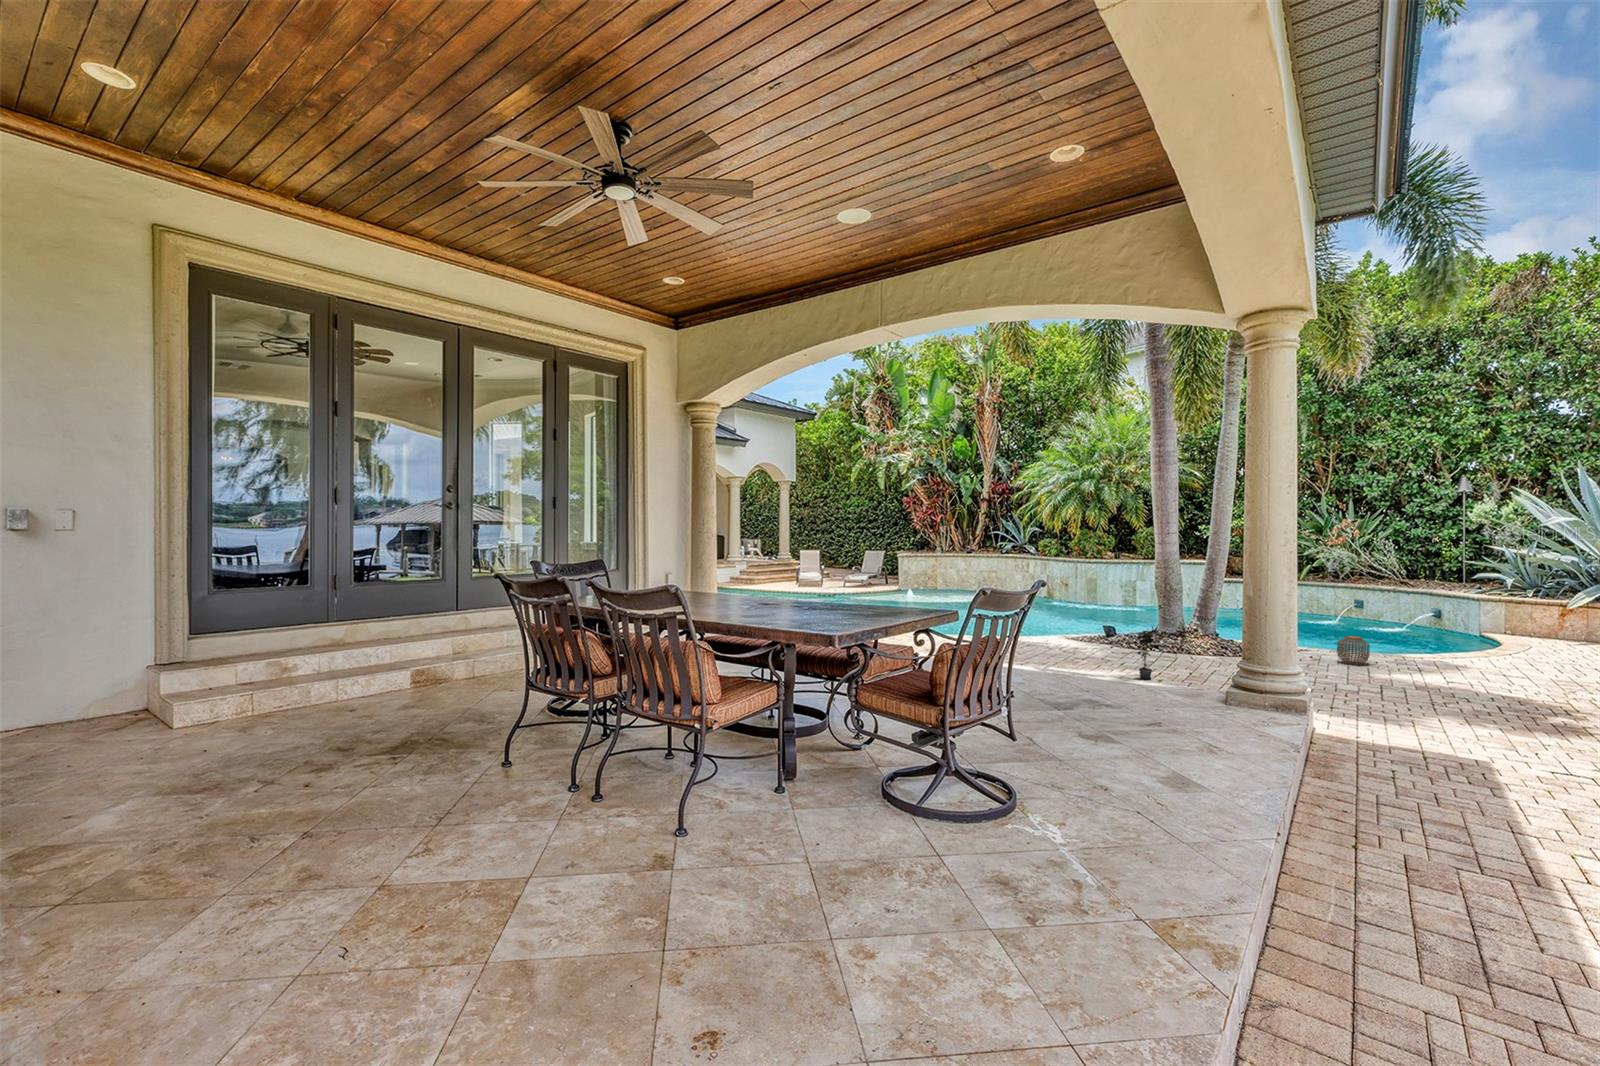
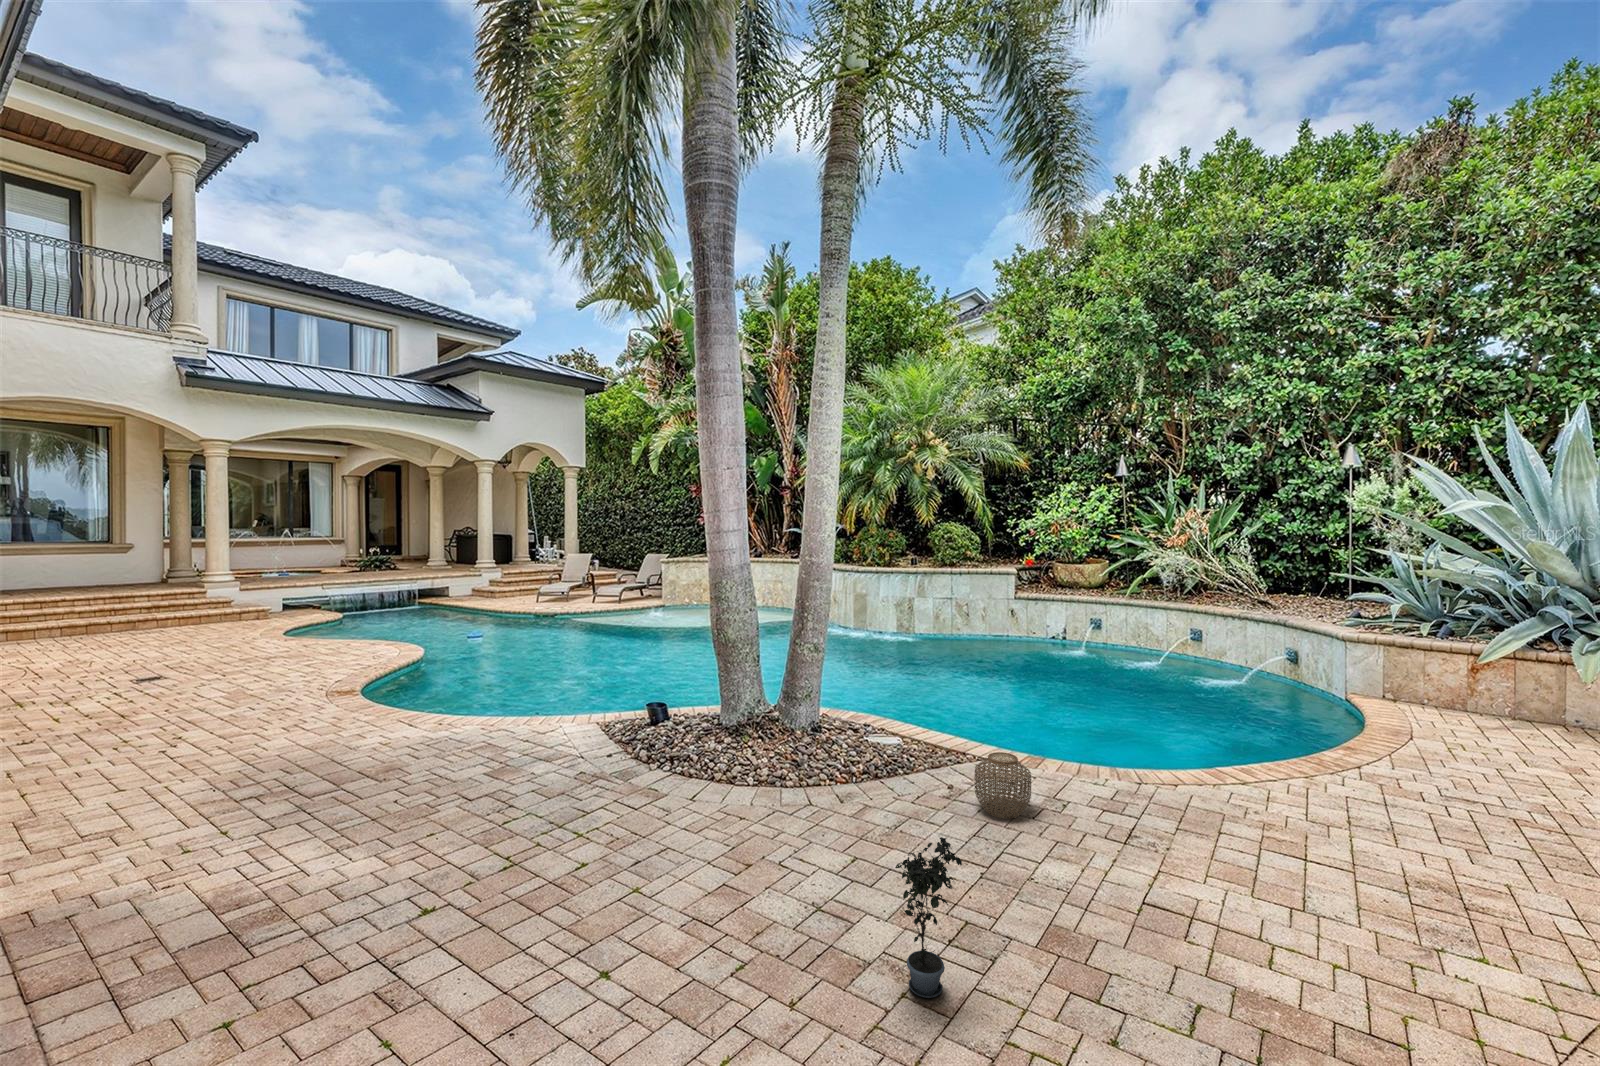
potted plant: present [1138,627,1159,679] -> present [895,837,962,998]

